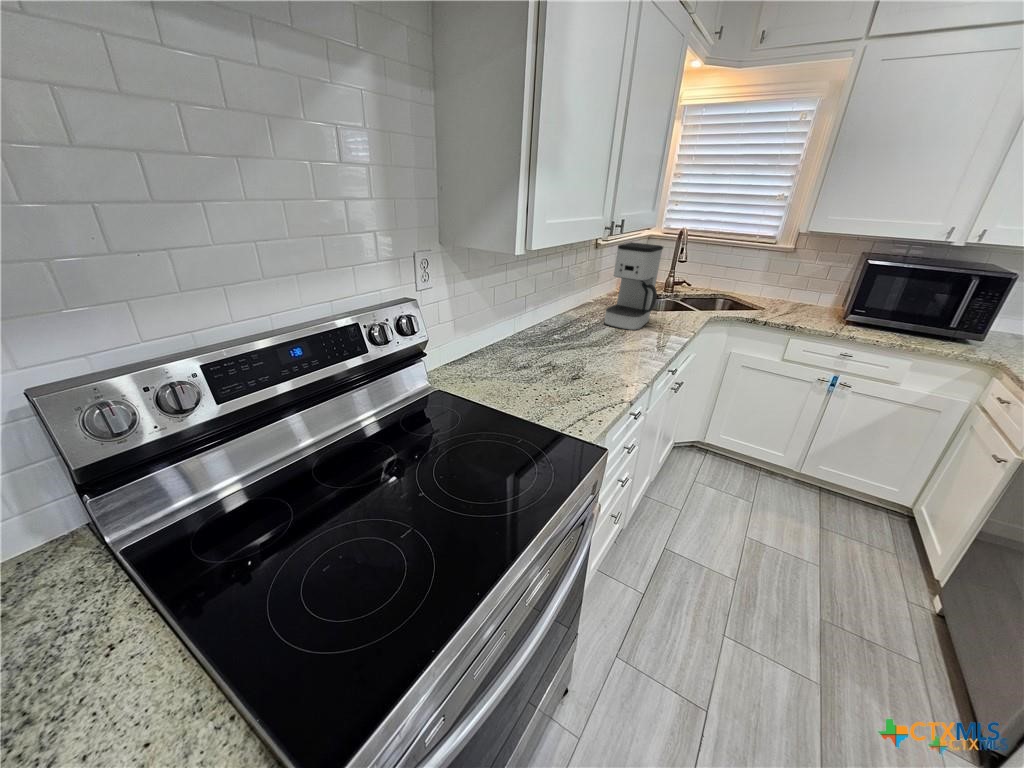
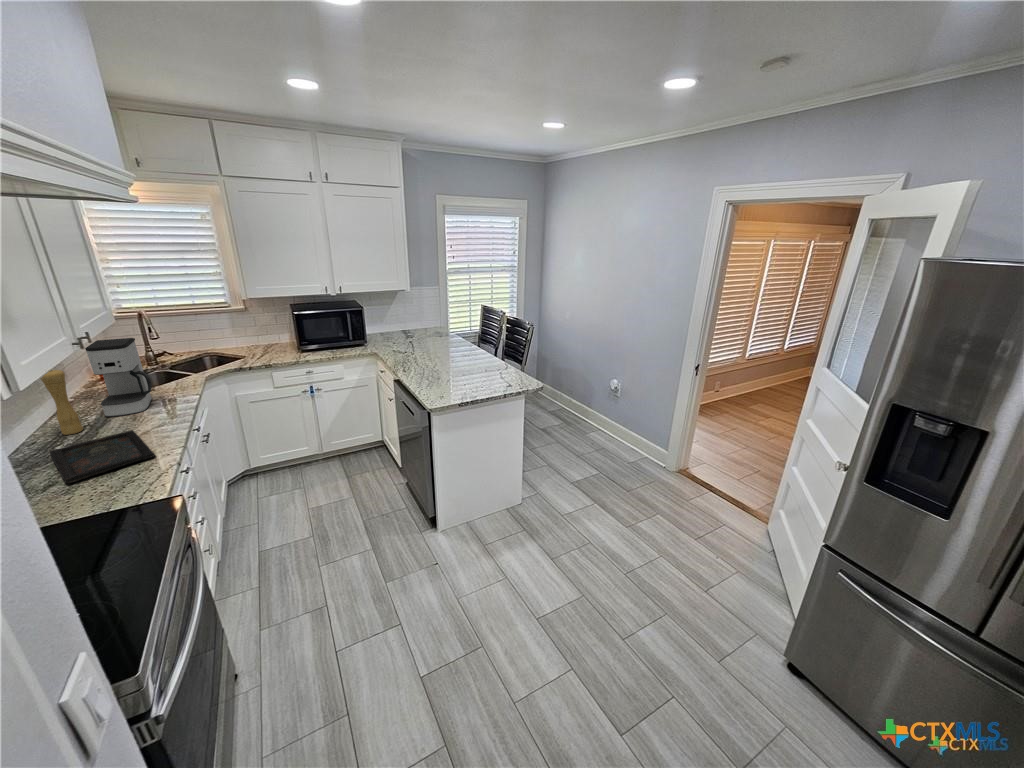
pepper mill: none [567,258,591,329] -> present [40,370,83,435]
tray: none [534,336,616,381] -> present [50,430,155,483]

